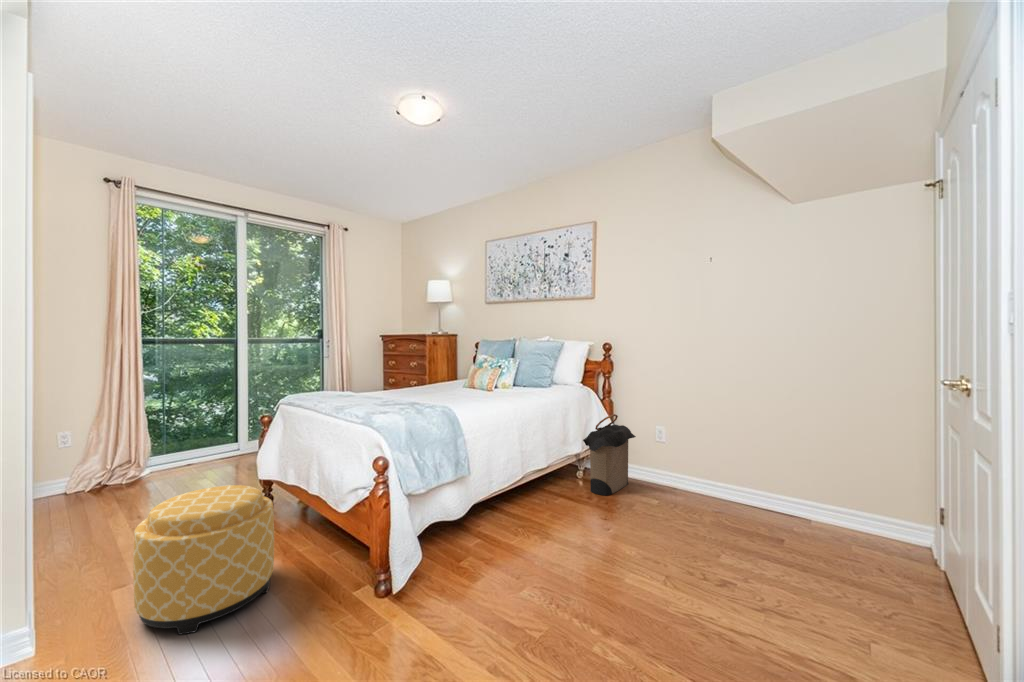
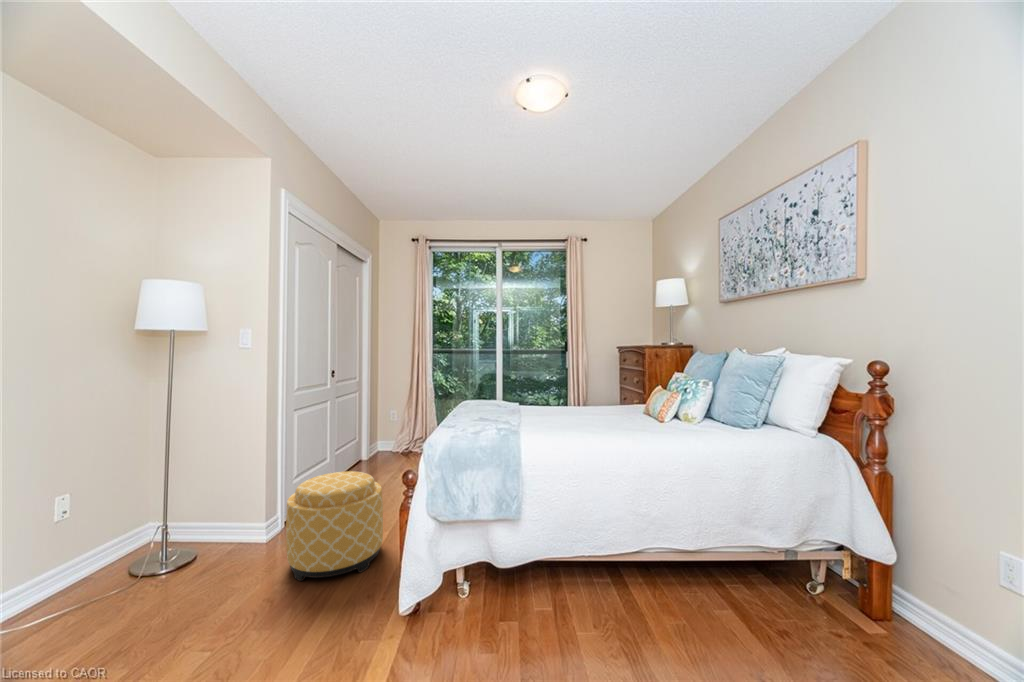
laundry hamper: present [583,414,636,495] -> none [789,498,947,650]

